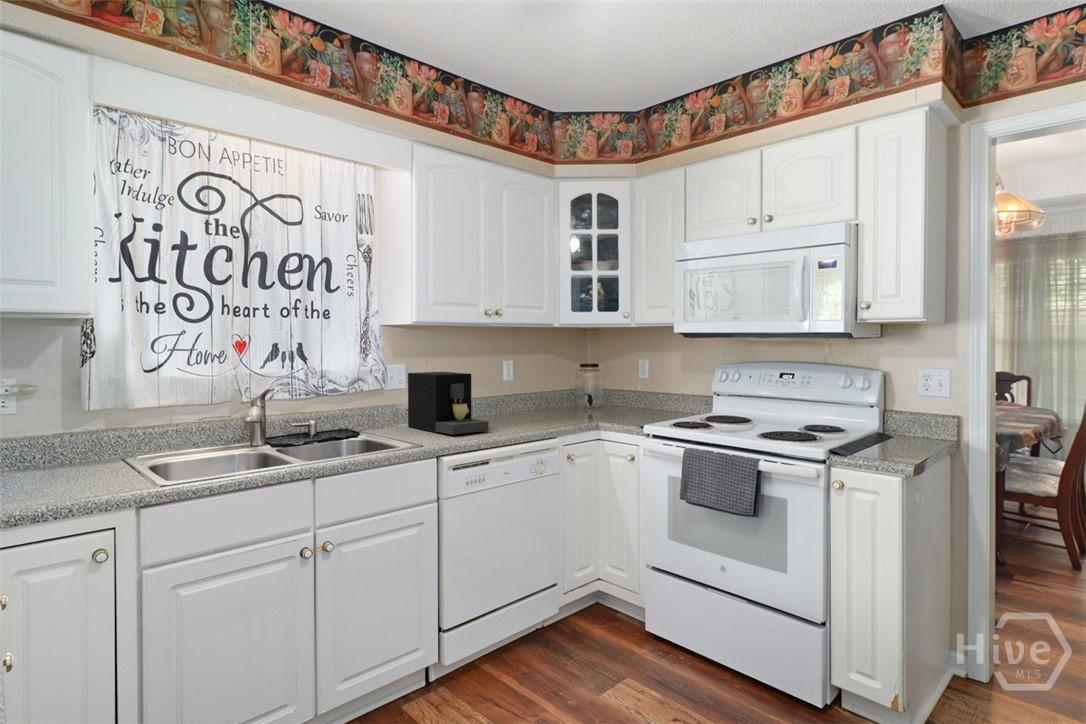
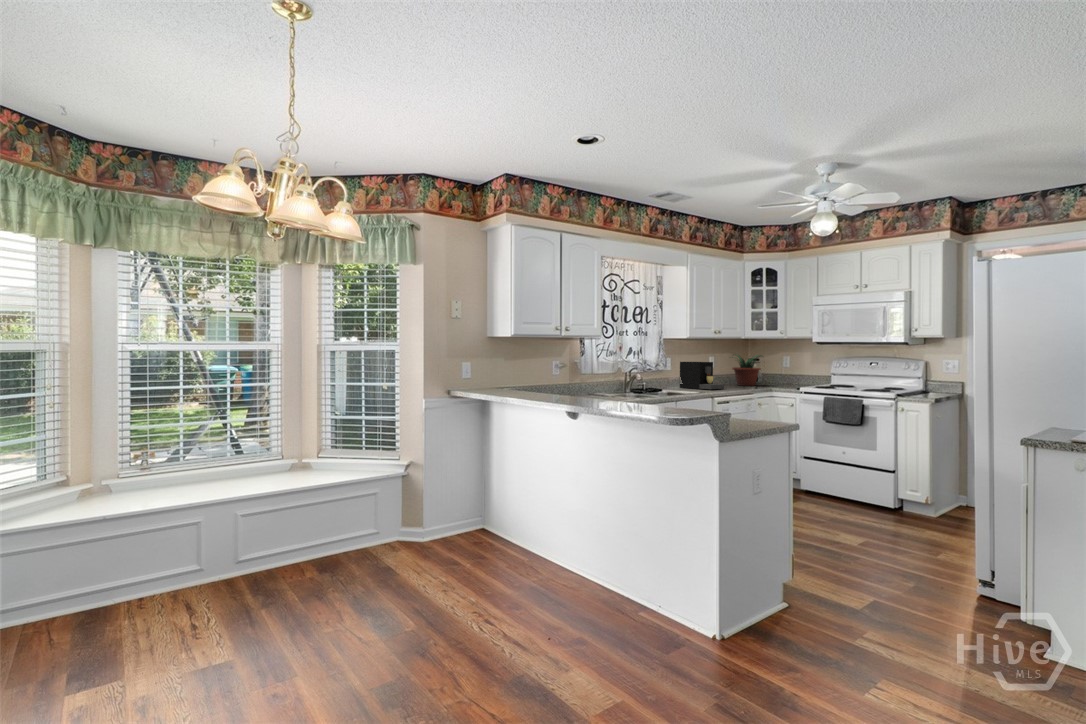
potted plant: none [530,355,593,416] -> present [732,355,761,386]

